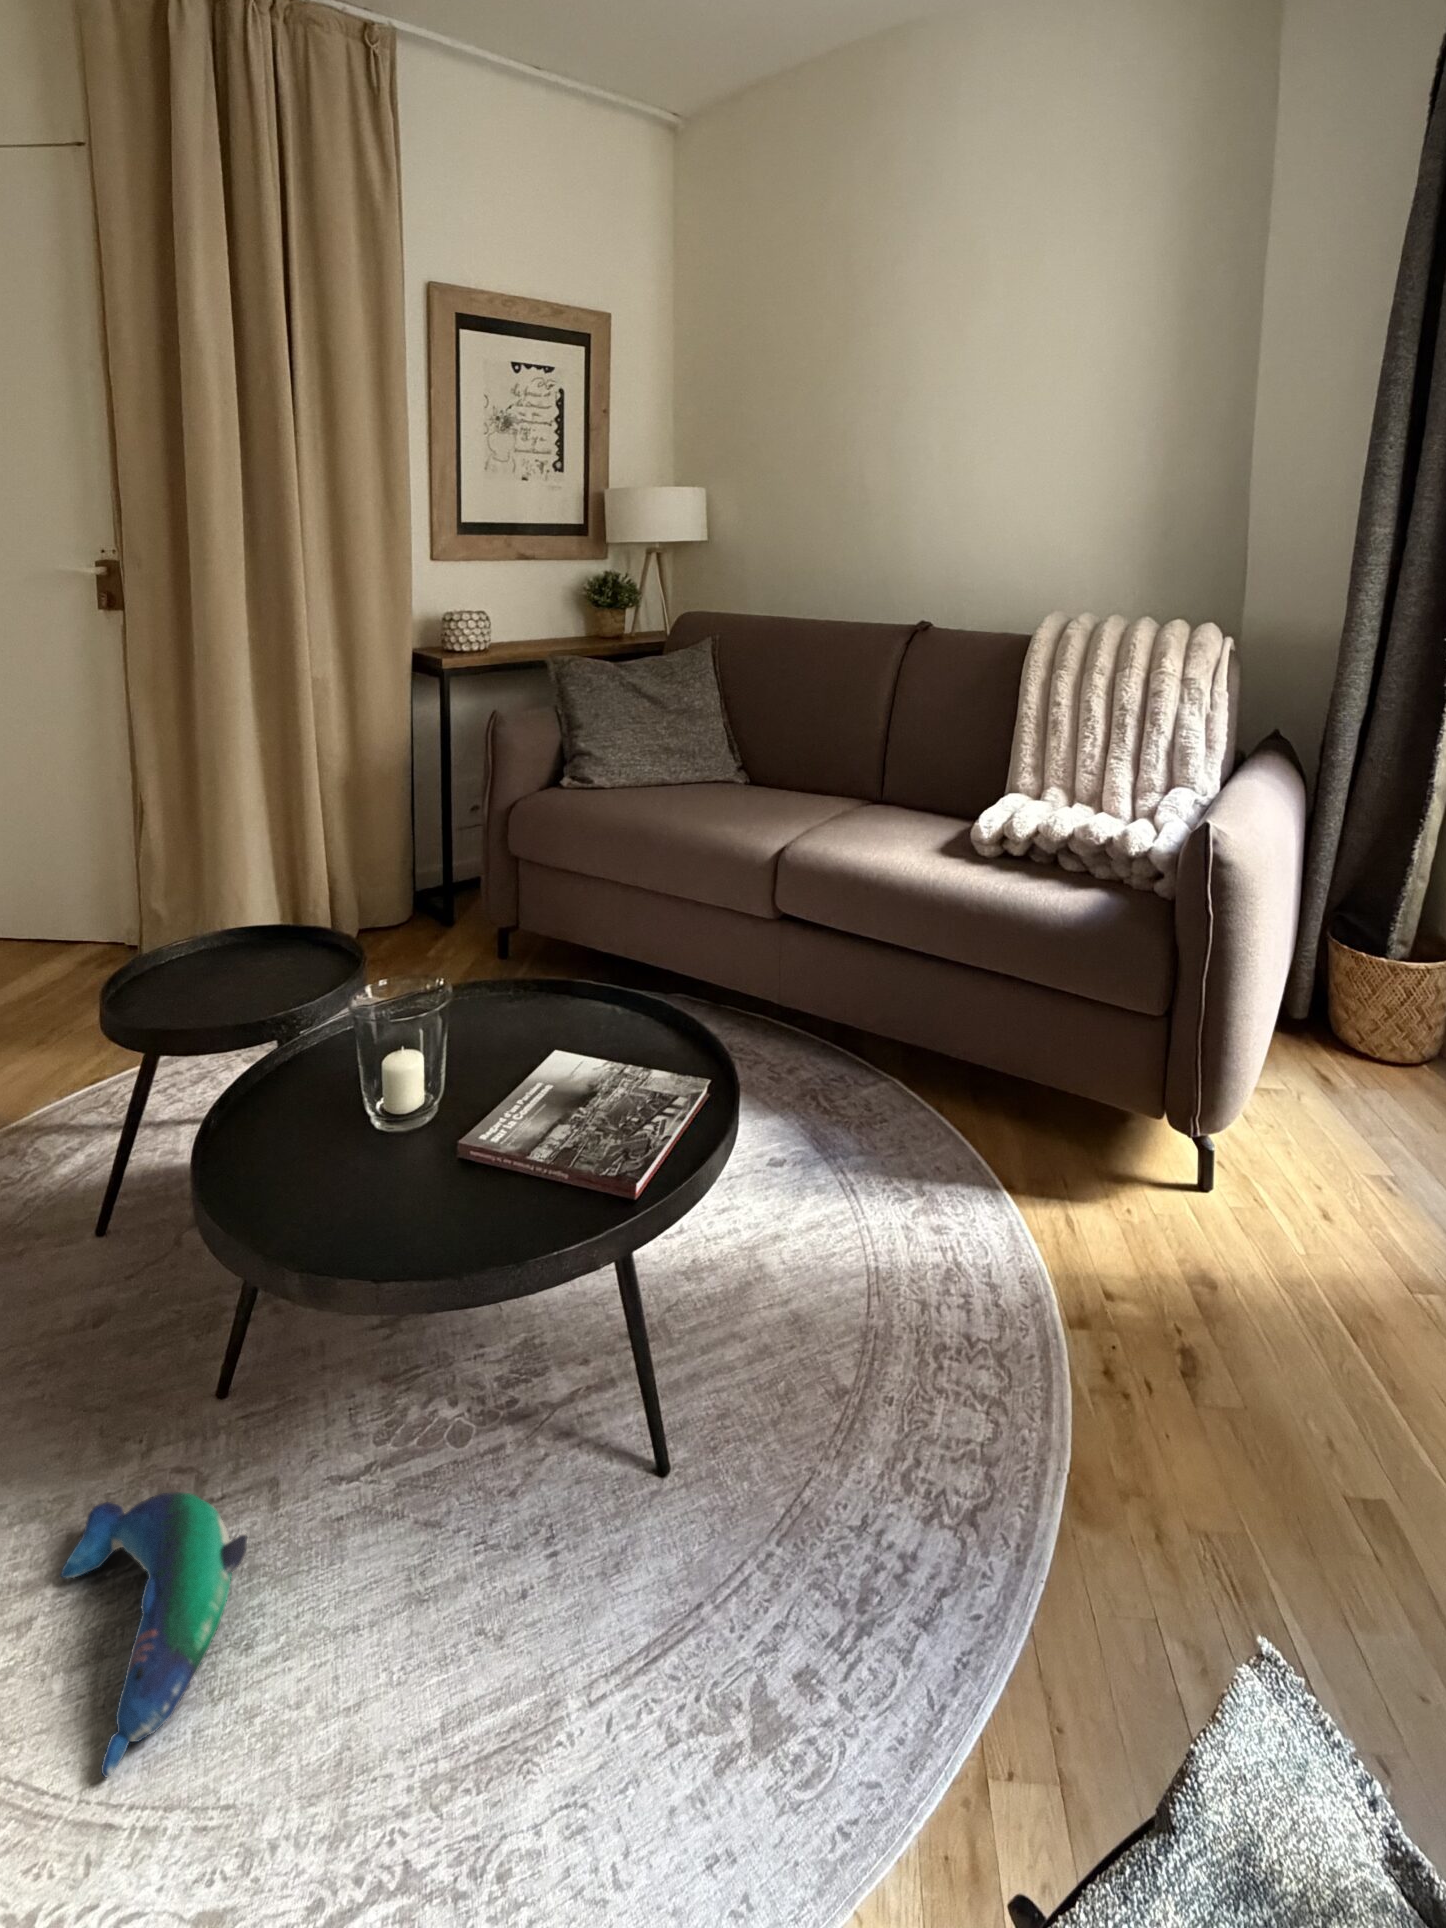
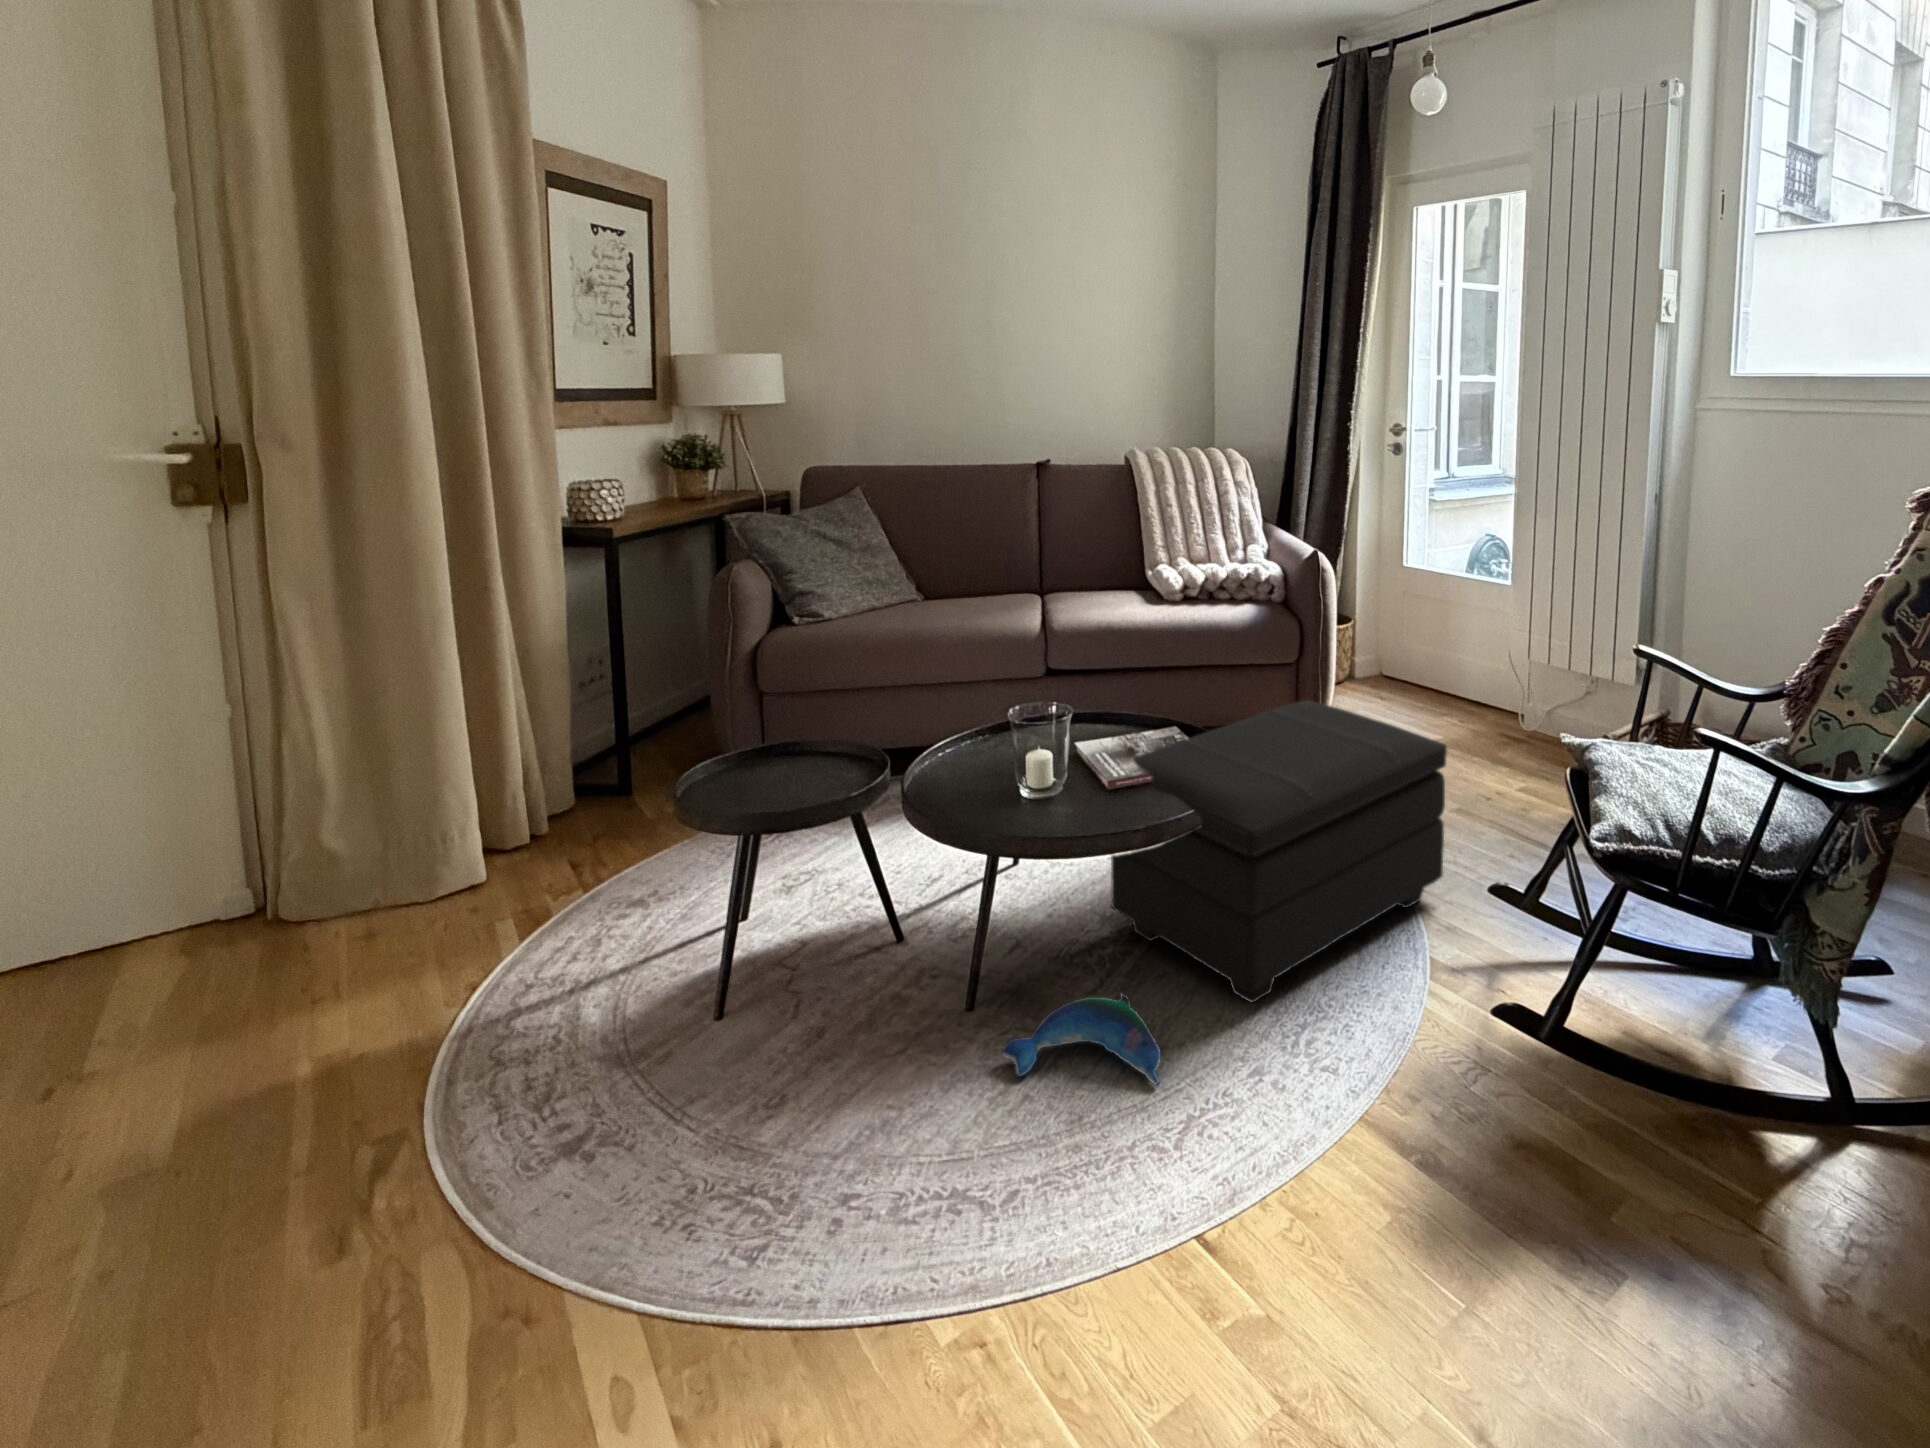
footstool: none [376,1106,1075,1708] -> present [1111,700,1447,1003]

